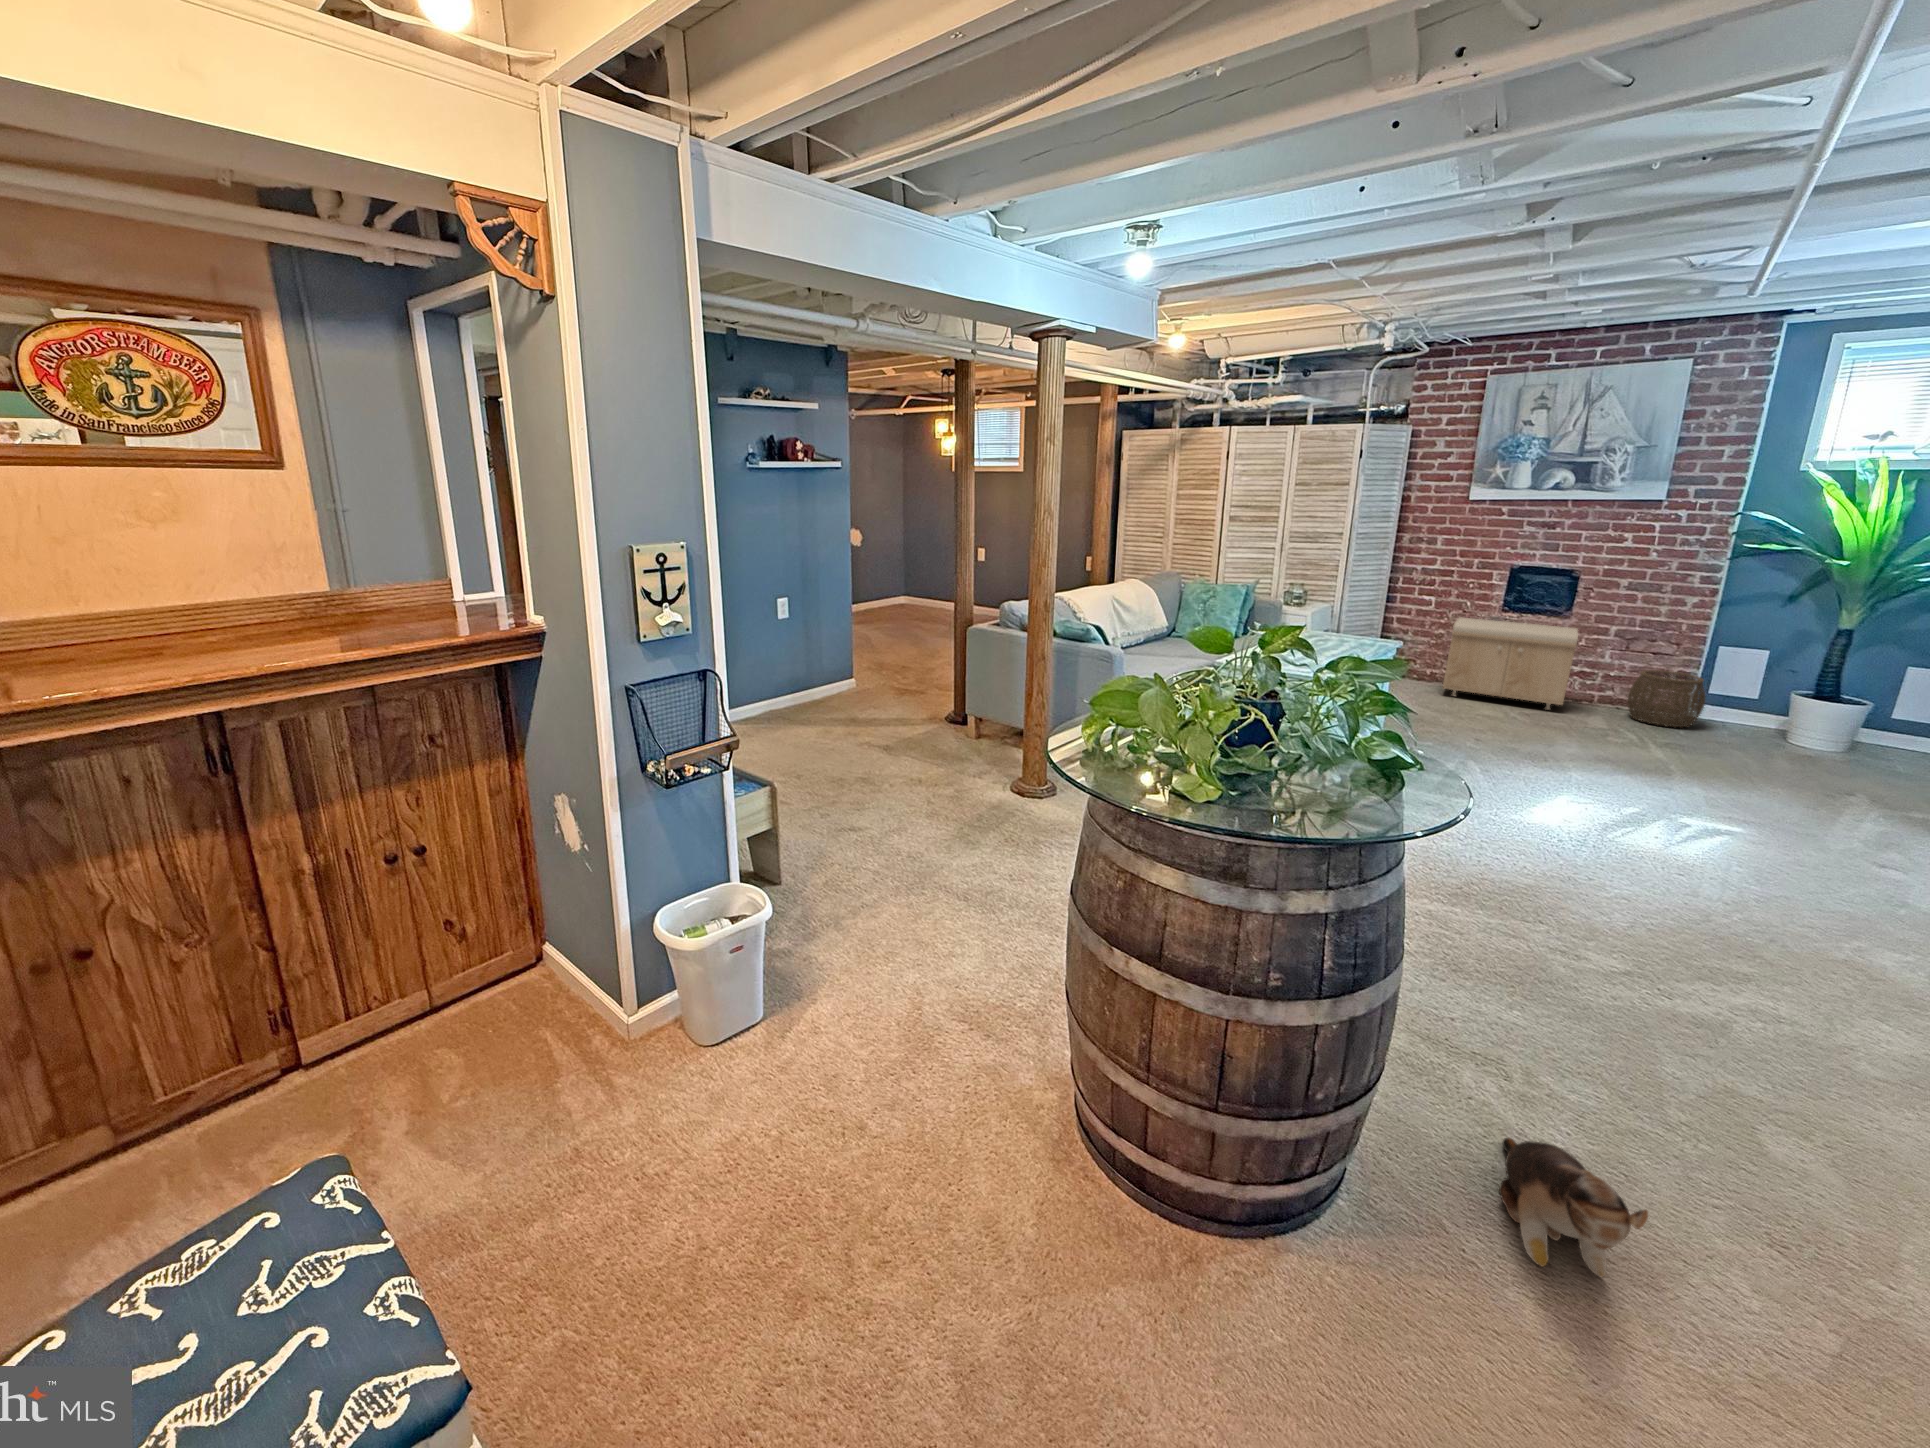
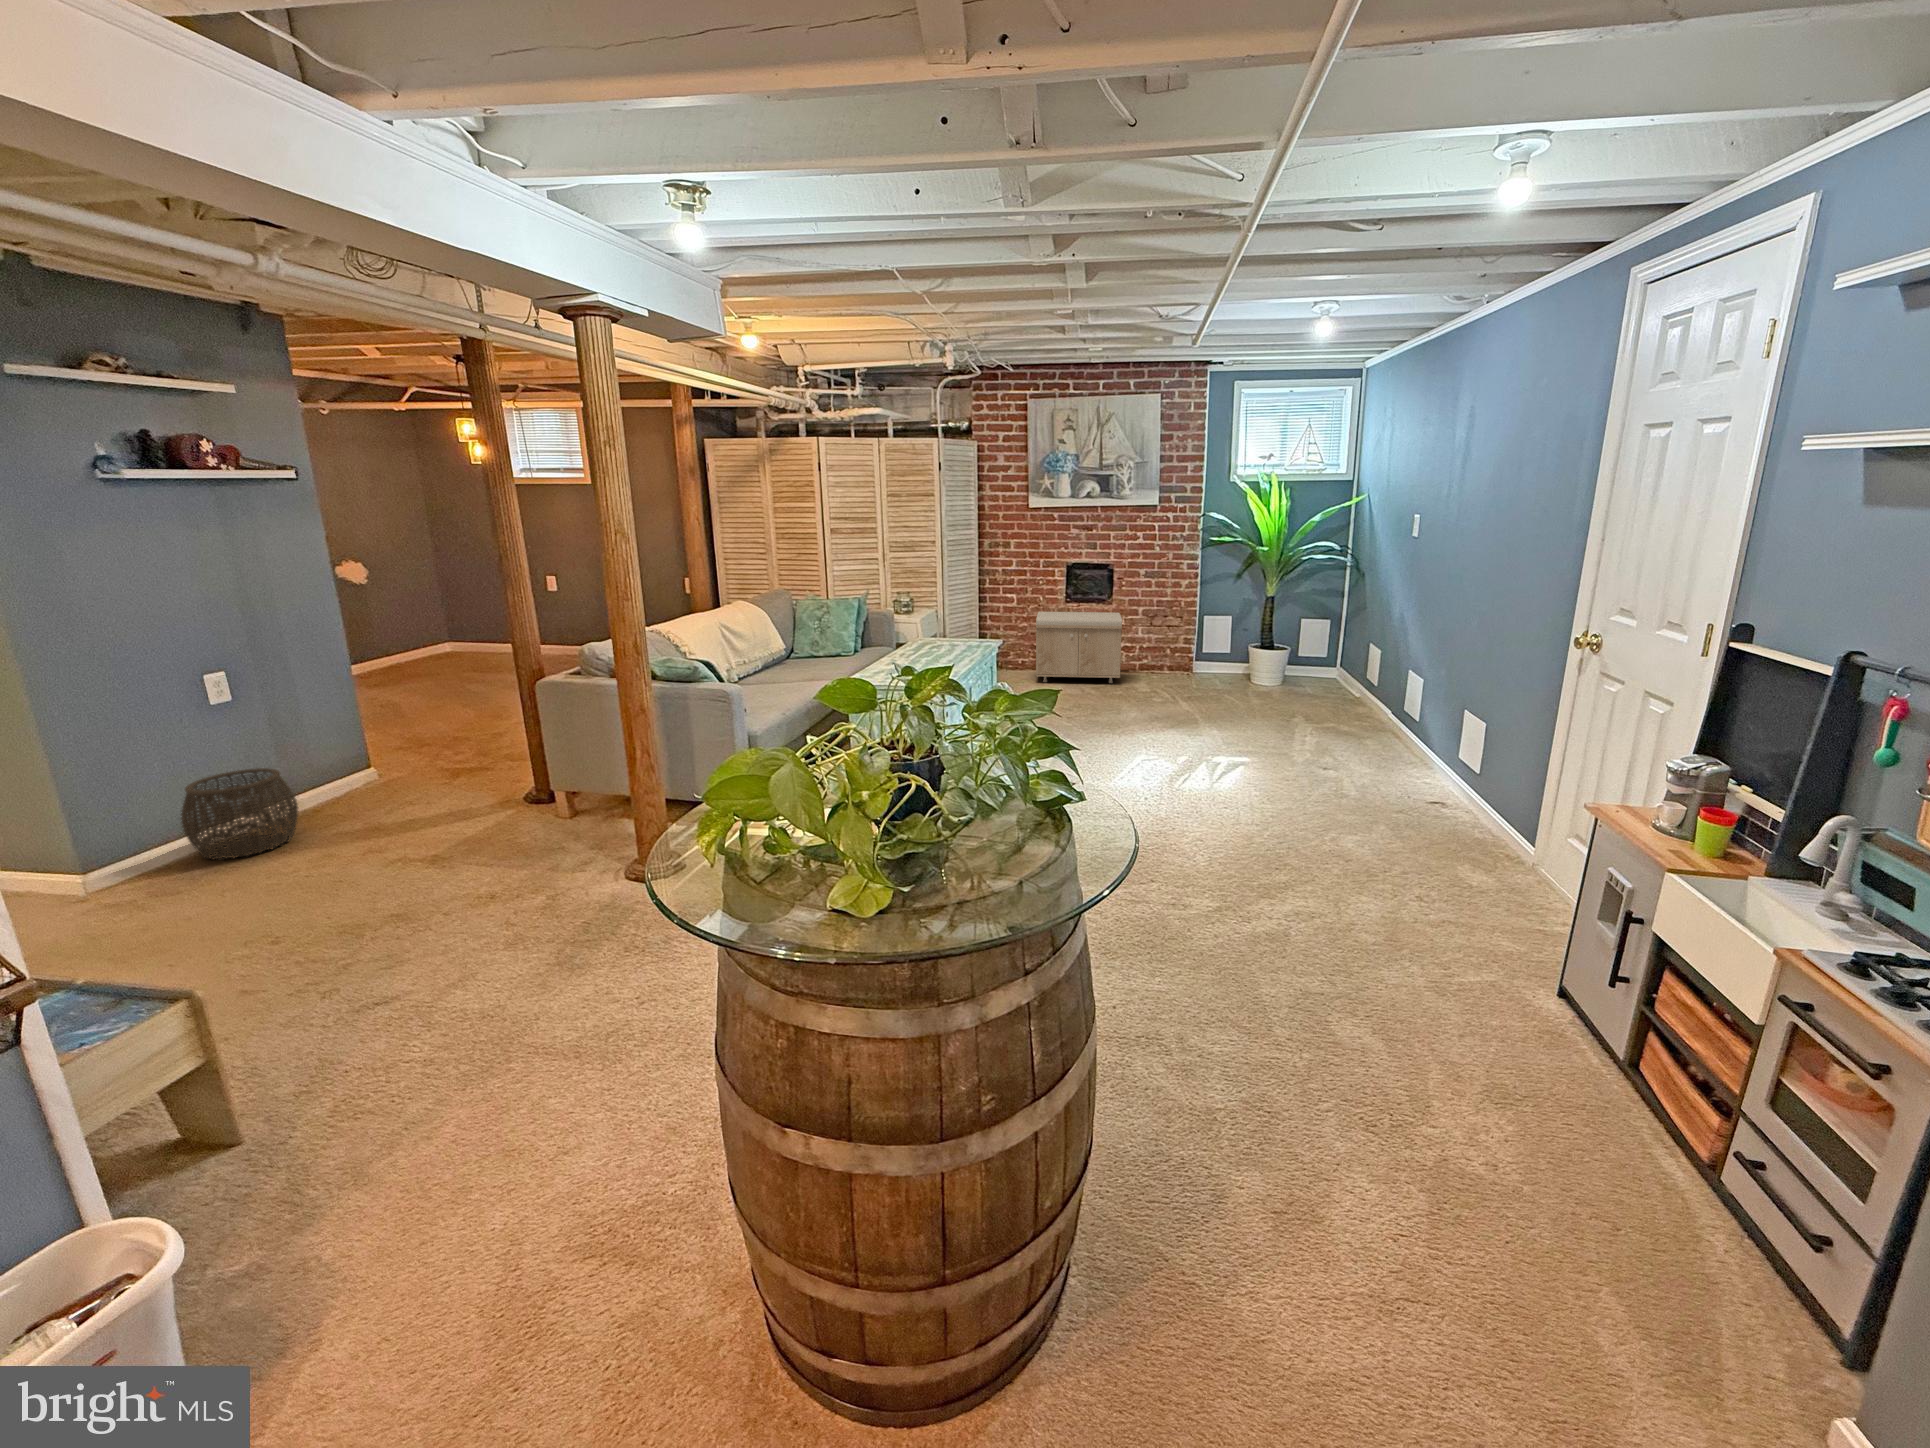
woven basket: present [1628,670,1705,728] -> present [181,768,298,860]
plush toy: present [1499,1138,1648,1277] -> none [1179,1115,1307,1243]

